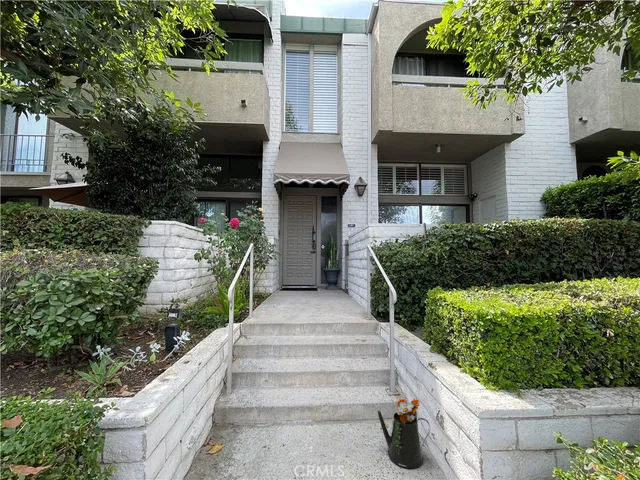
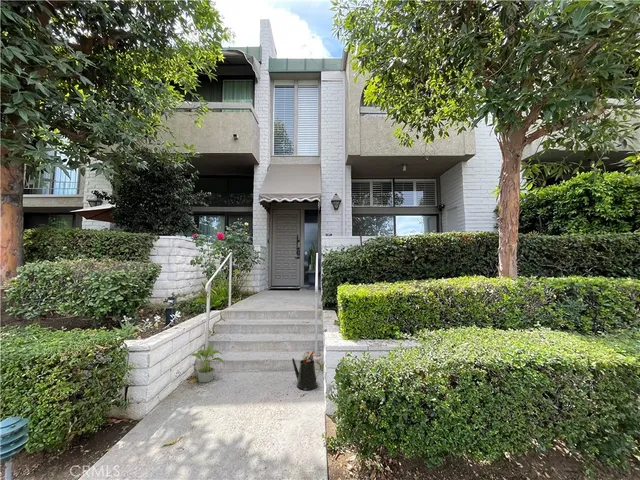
potted plant: none [207,389,265,455] -> present [191,346,223,382]

